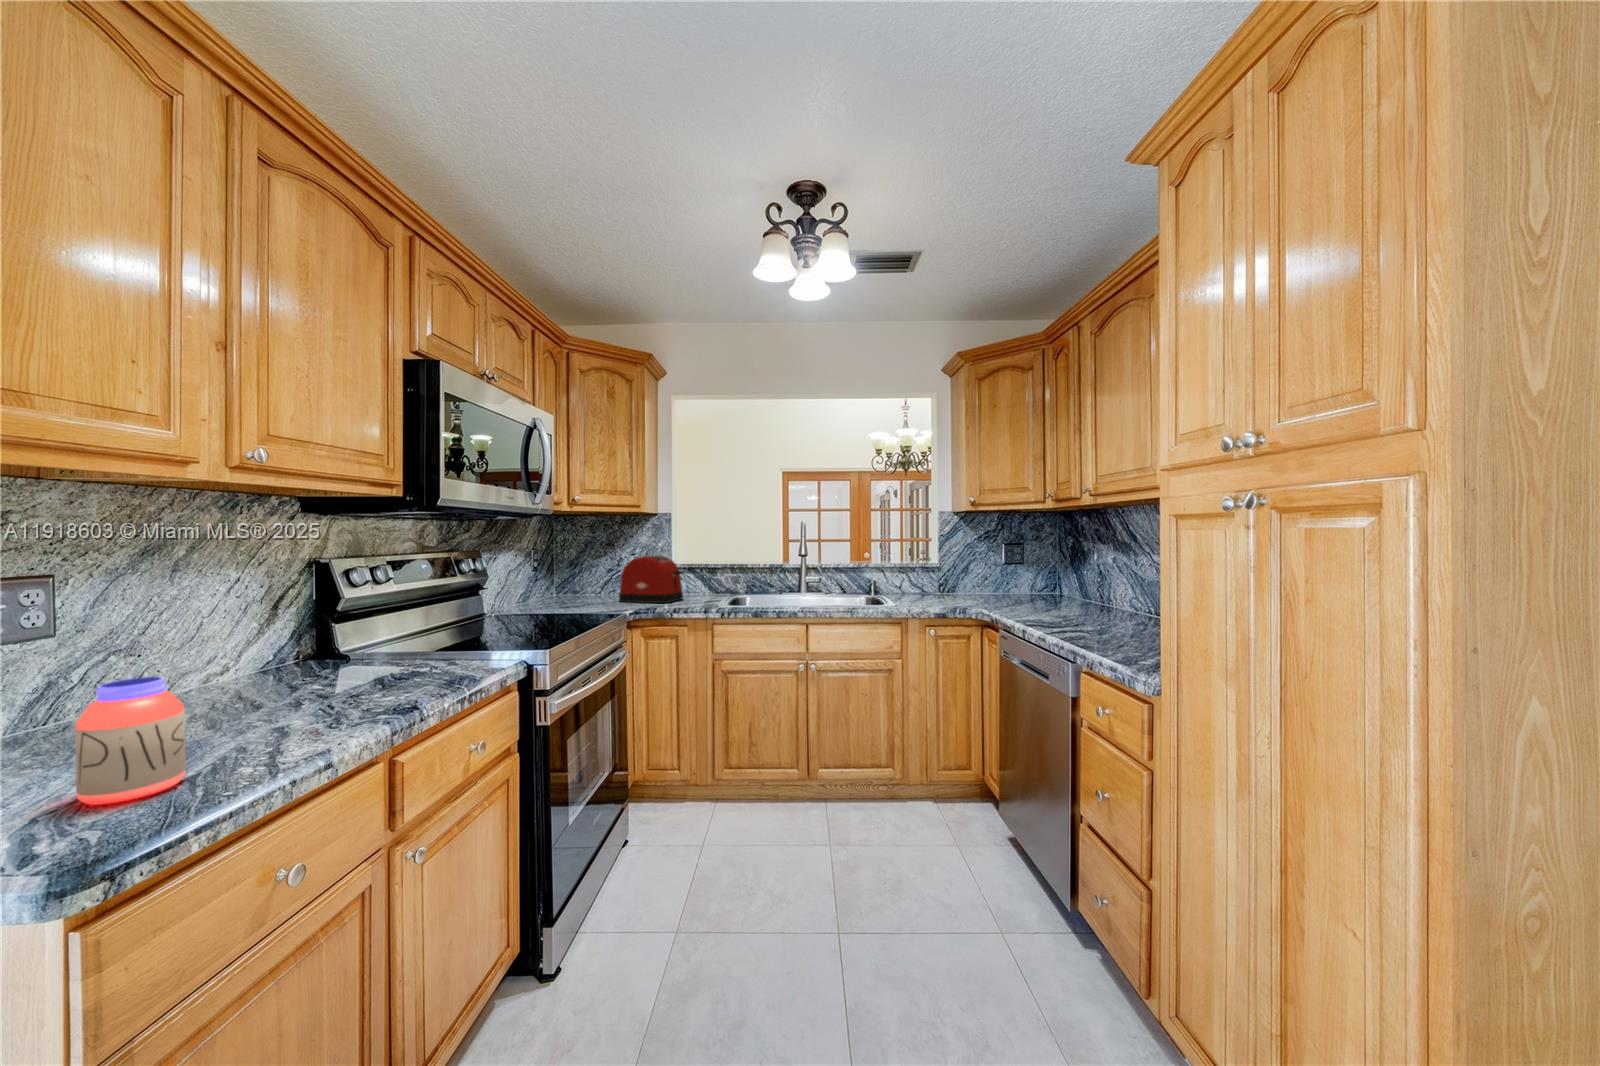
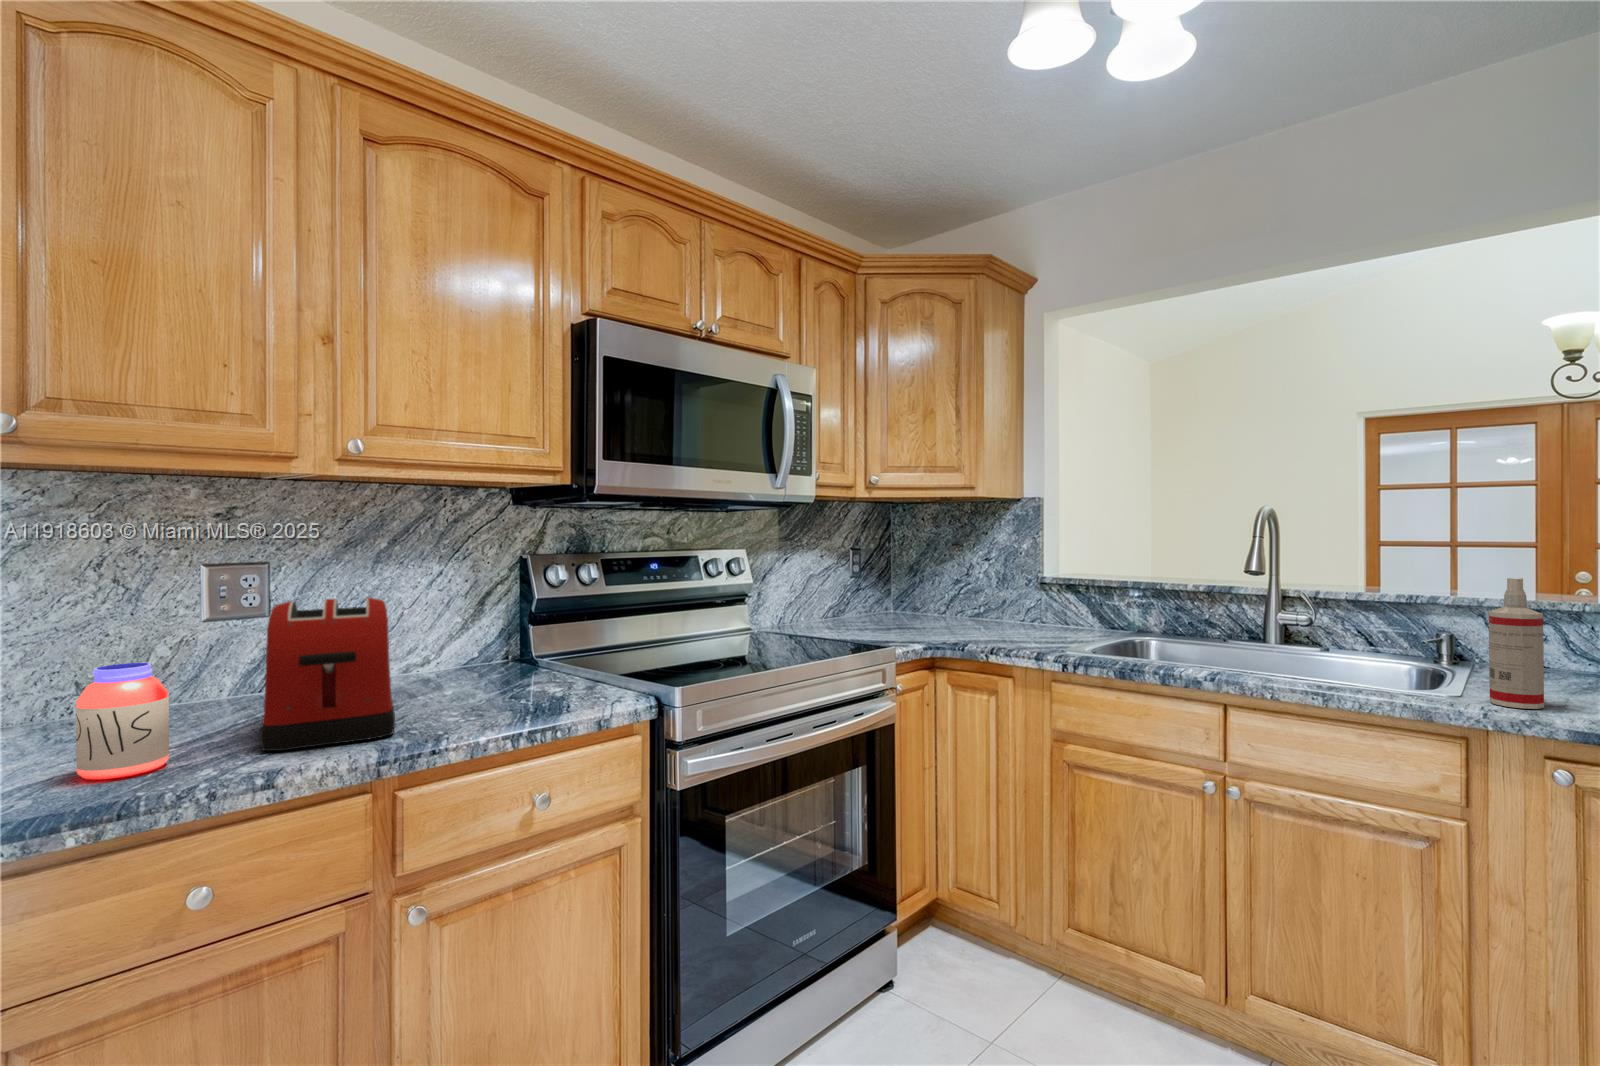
toaster: present [619,555,683,603] -> present [260,597,395,751]
spray bottle: none [907,555,924,610] -> present [1489,578,1544,709]

